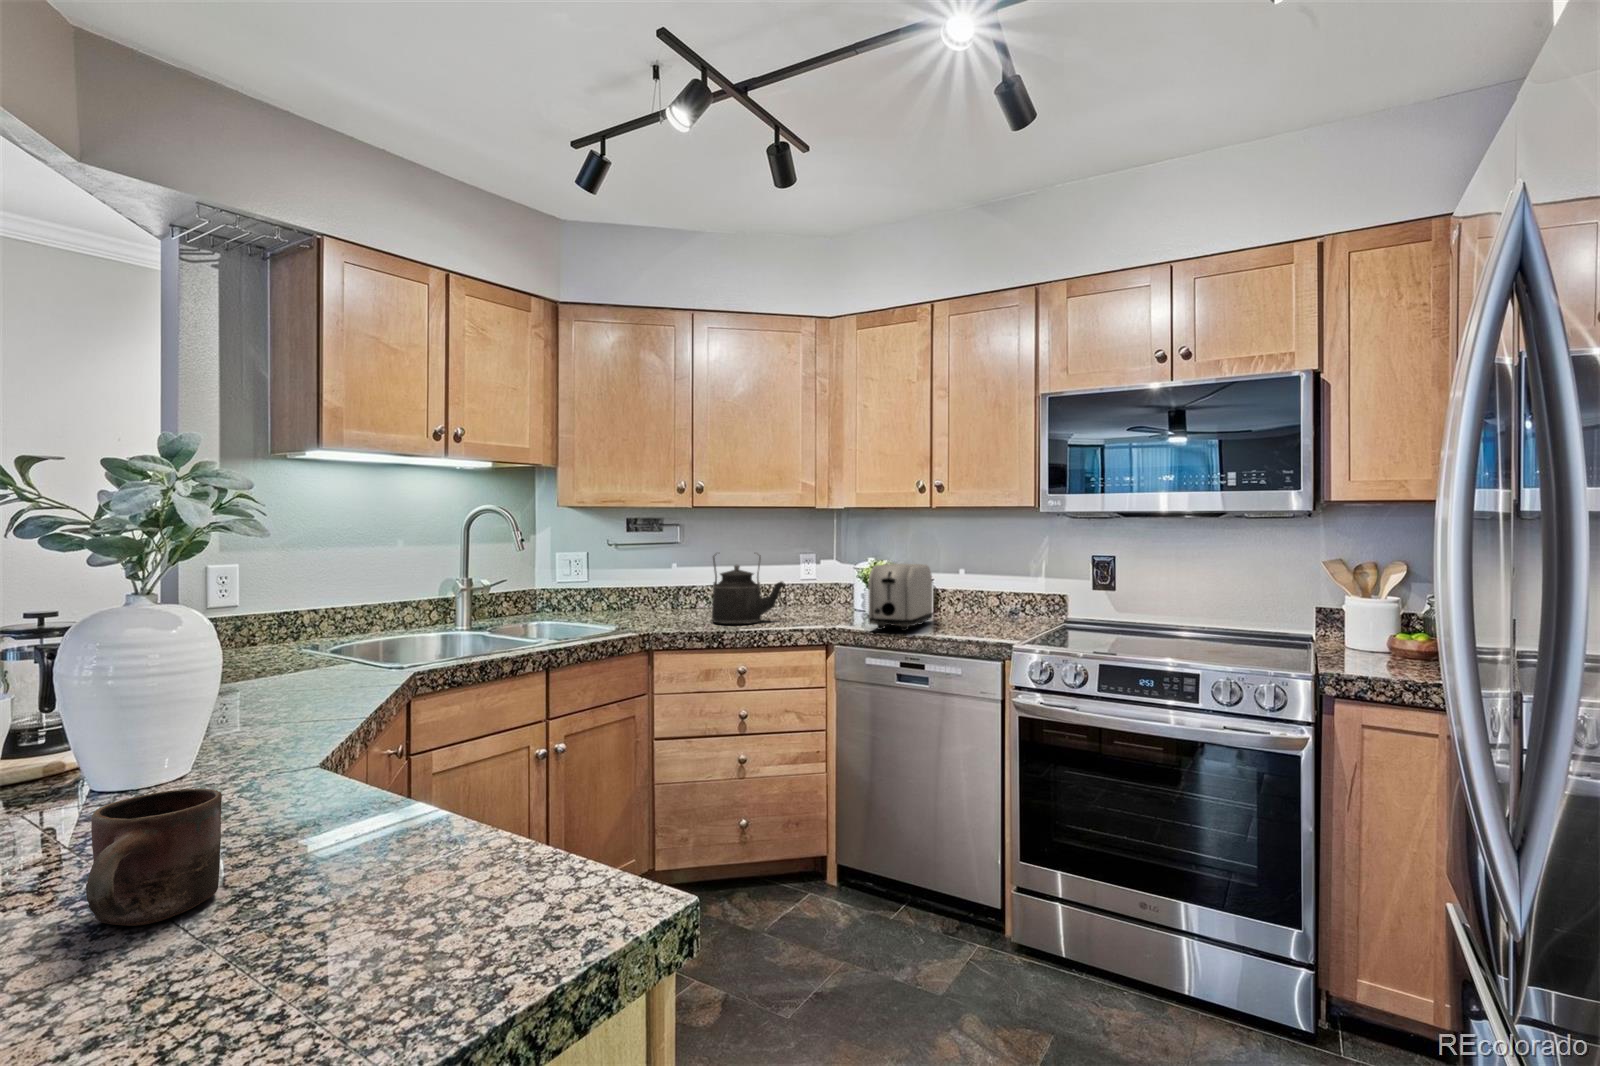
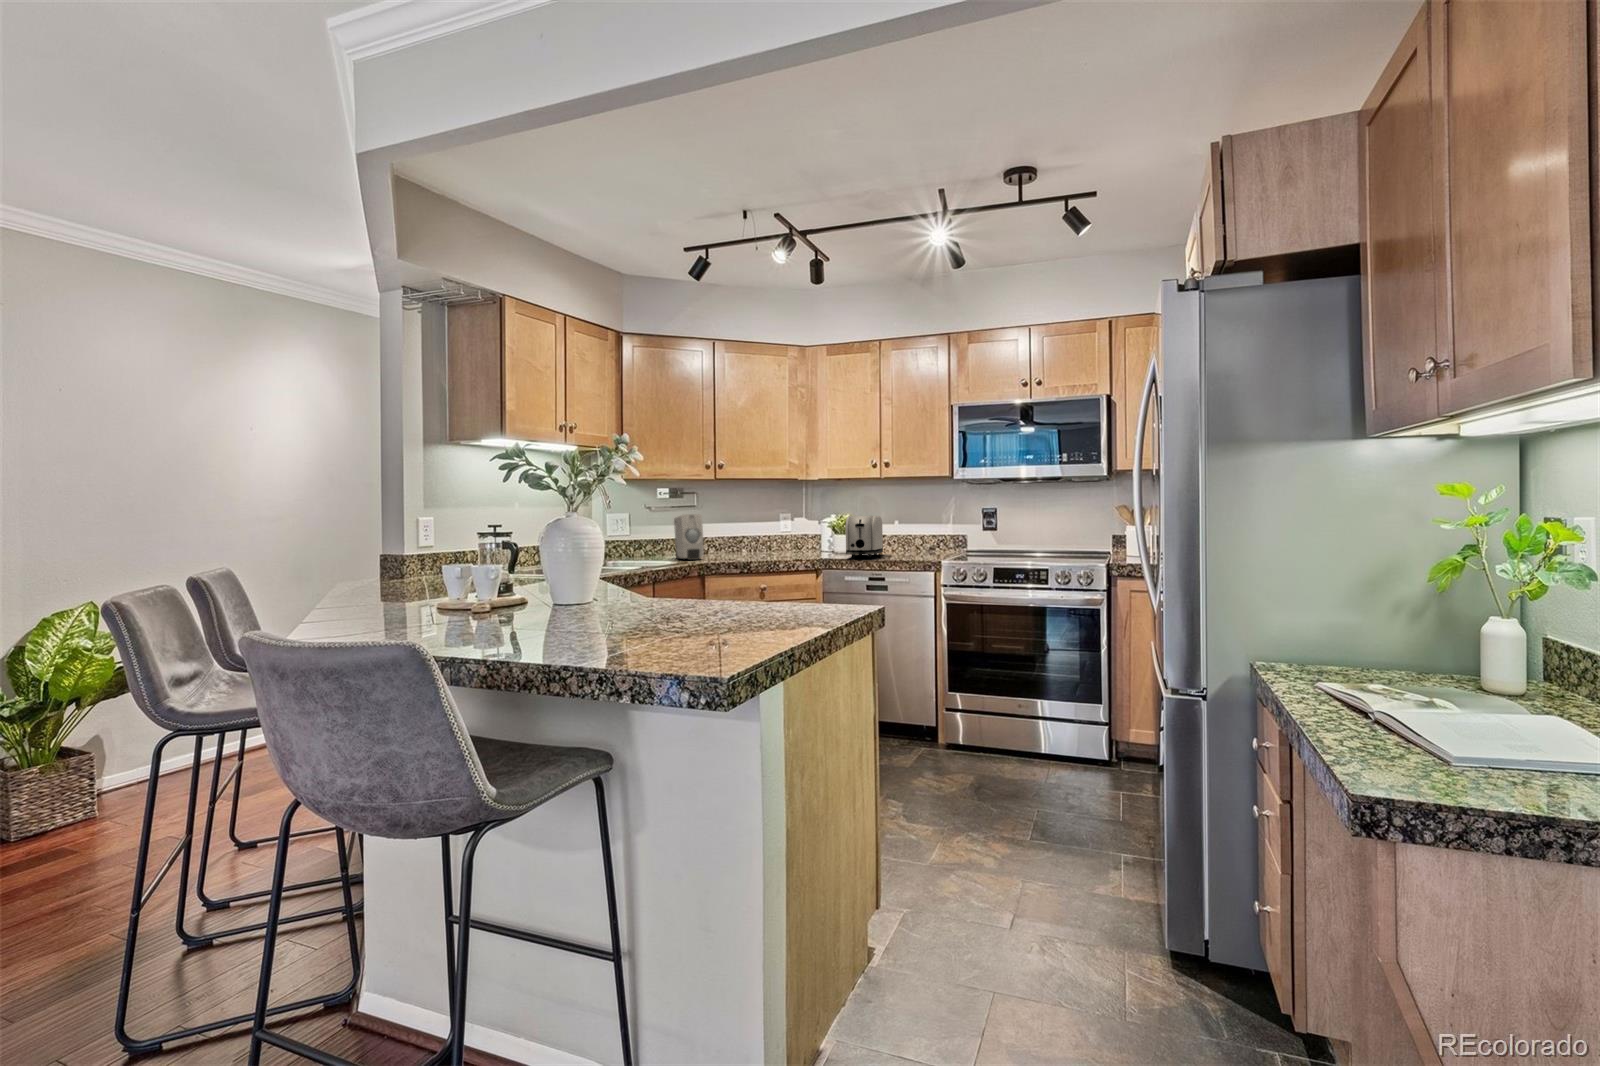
kettle: present [712,555,785,624] -> none [732,510,783,559]
soap dispenser: none [643,556,675,621] -> present [674,514,704,560]
mug: present [86,789,222,926] -> none [697,567,732,605]

